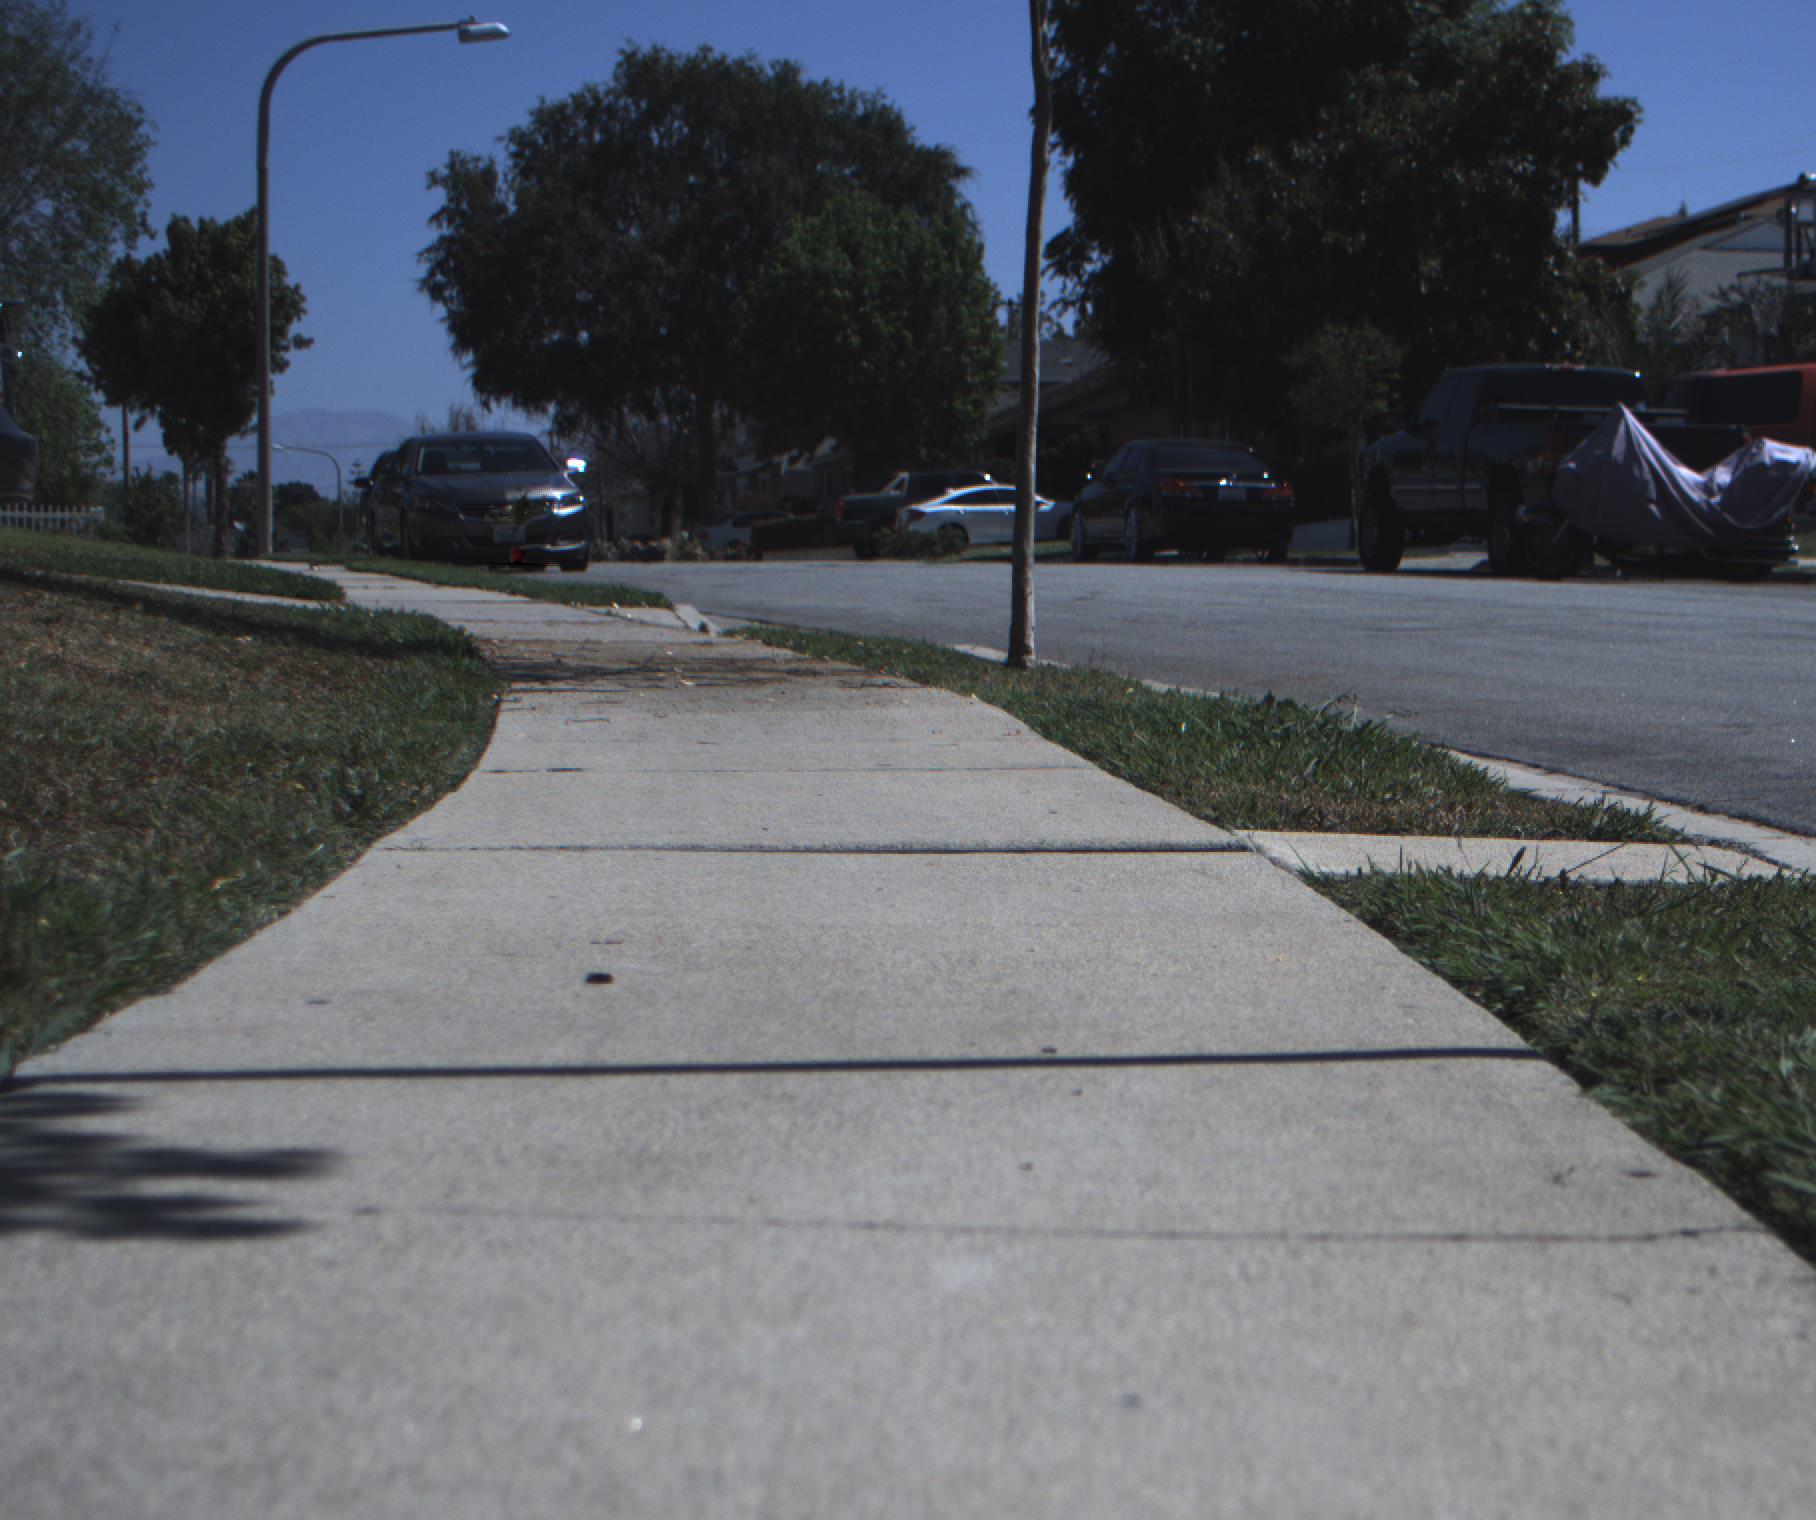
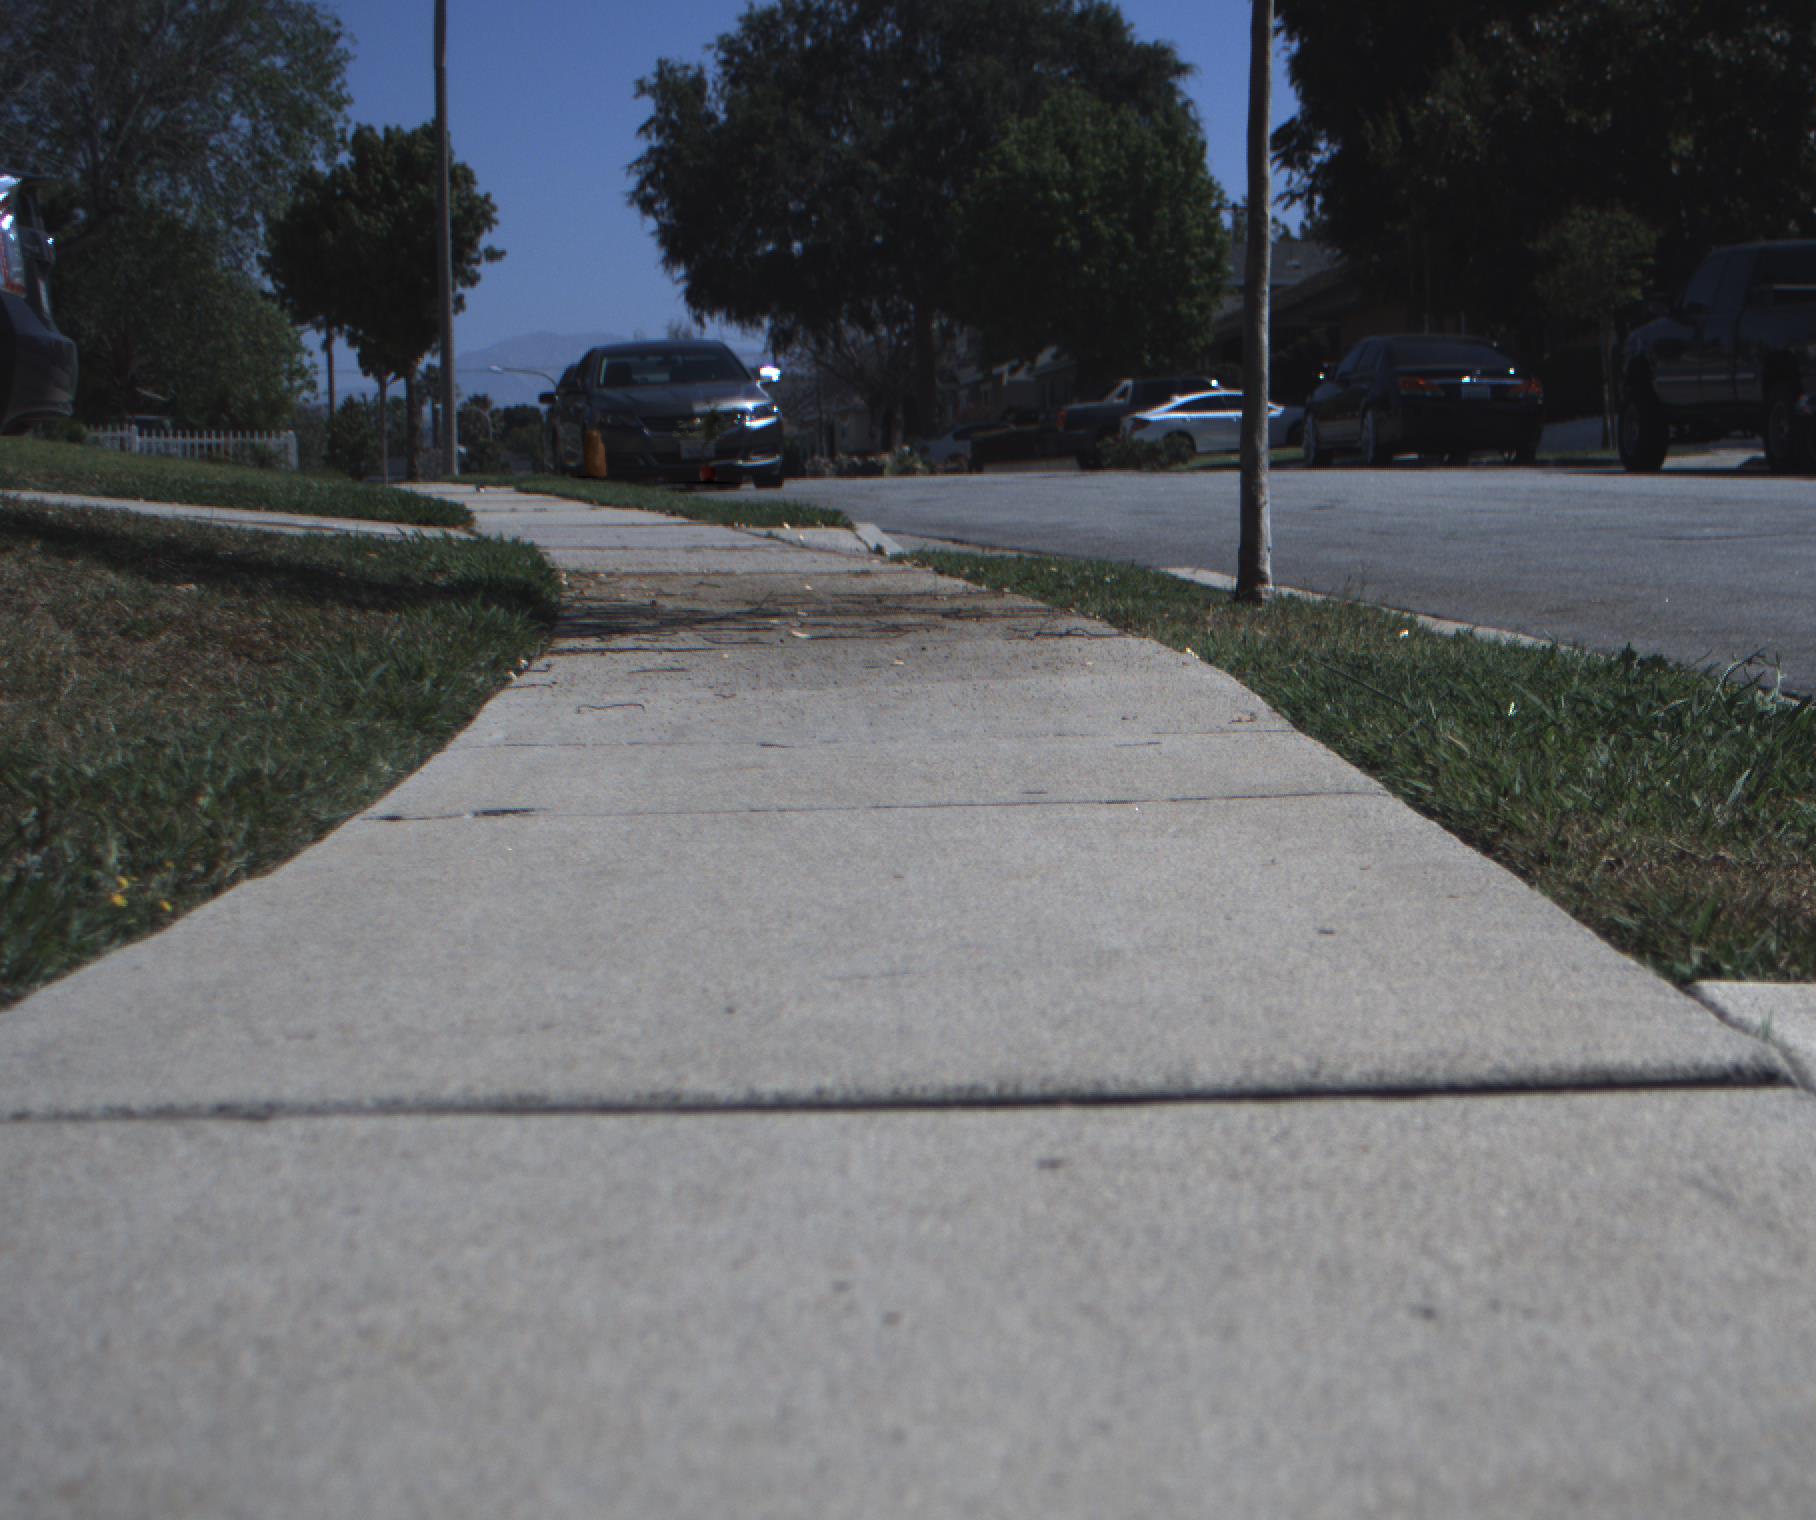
watering can: none [395,513,417,557] -> present [583,431,606,477]

